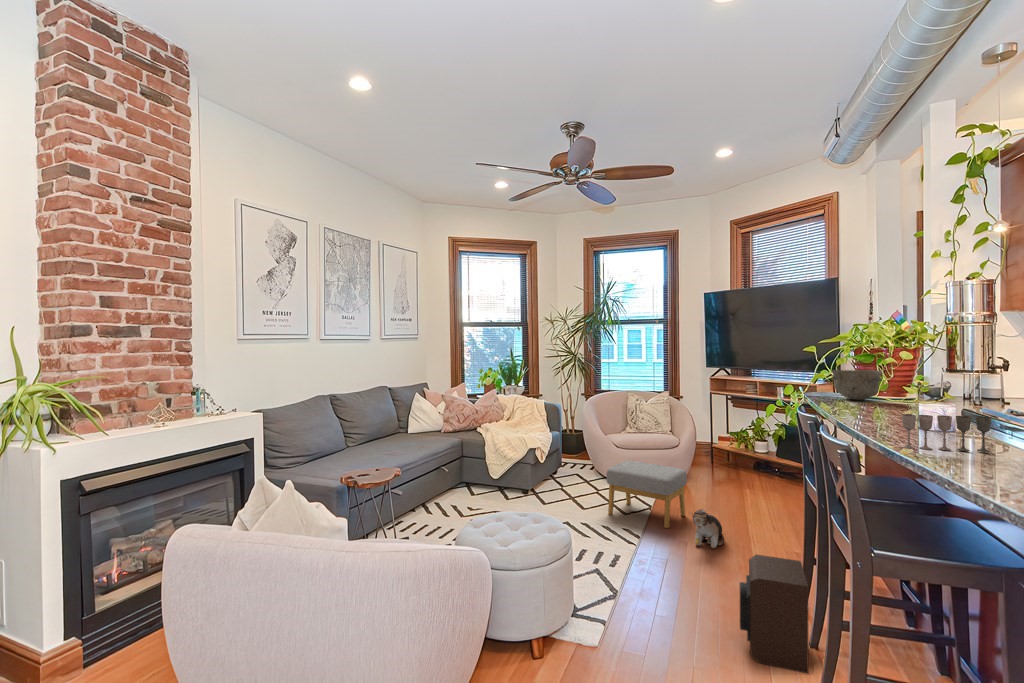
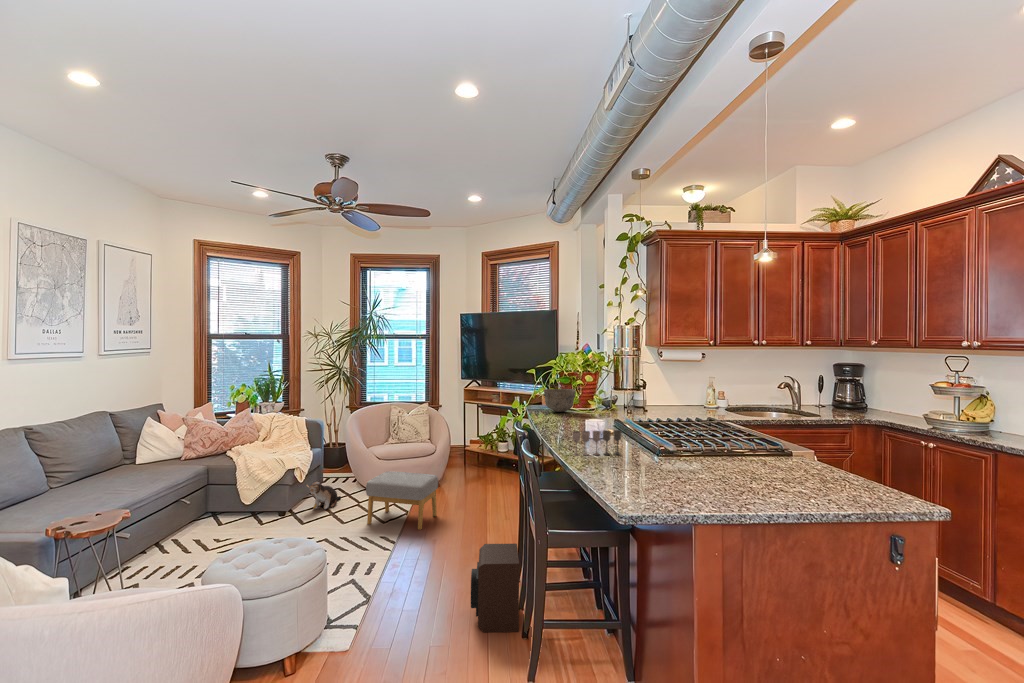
plush toy: present [690,509,724,548] -> present [307,482,341,509]

